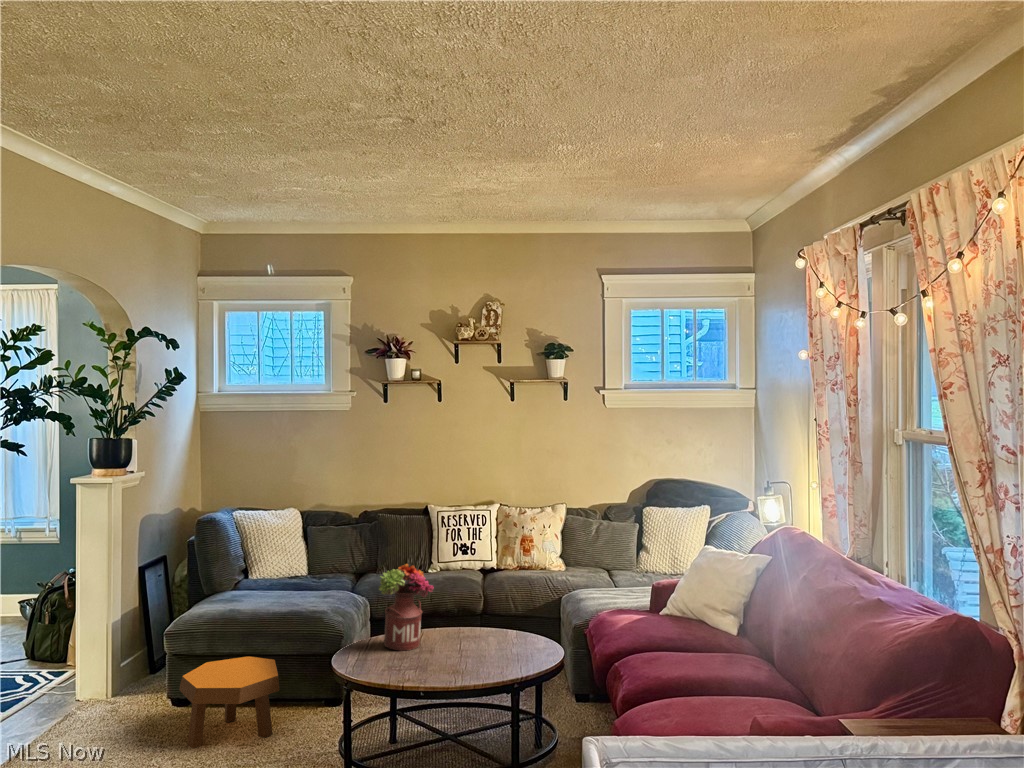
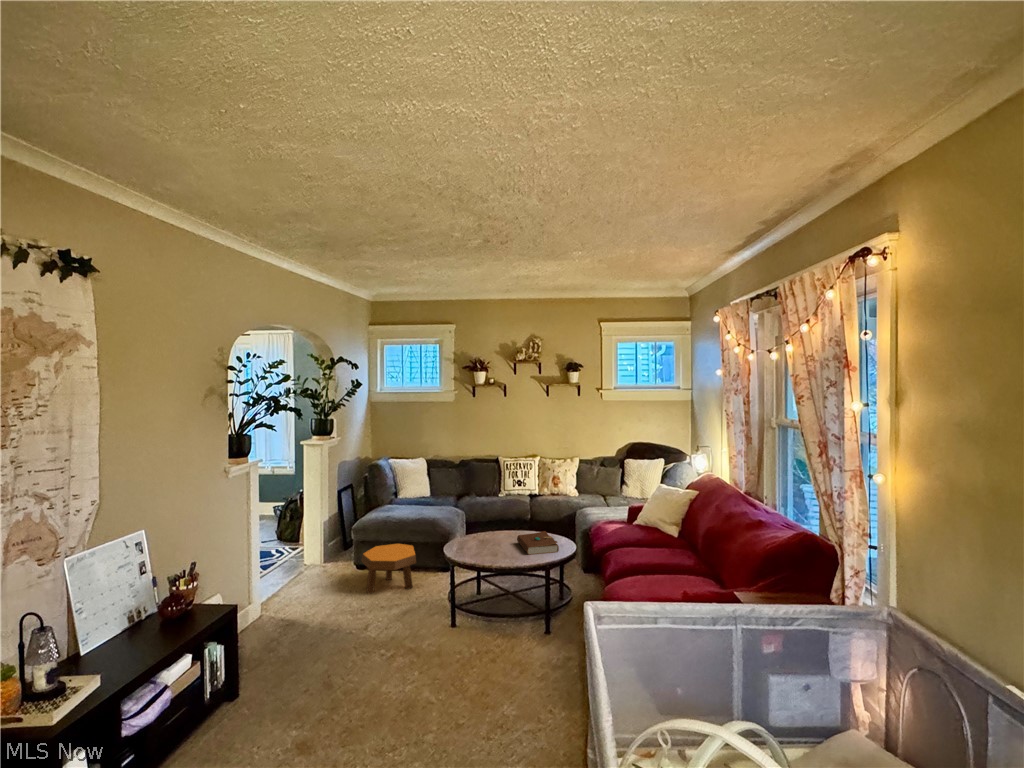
flower arrangement: present [379,564,434,650] -> none [472,493,503,542]
book: none [459,628,532,671] -> present [517,531,559,555]

